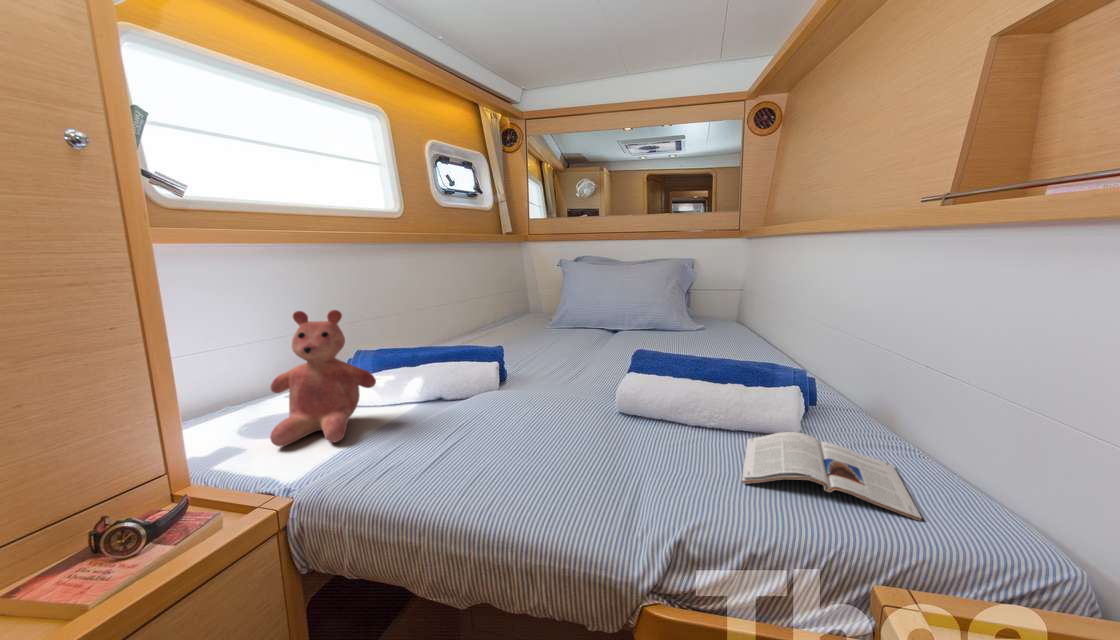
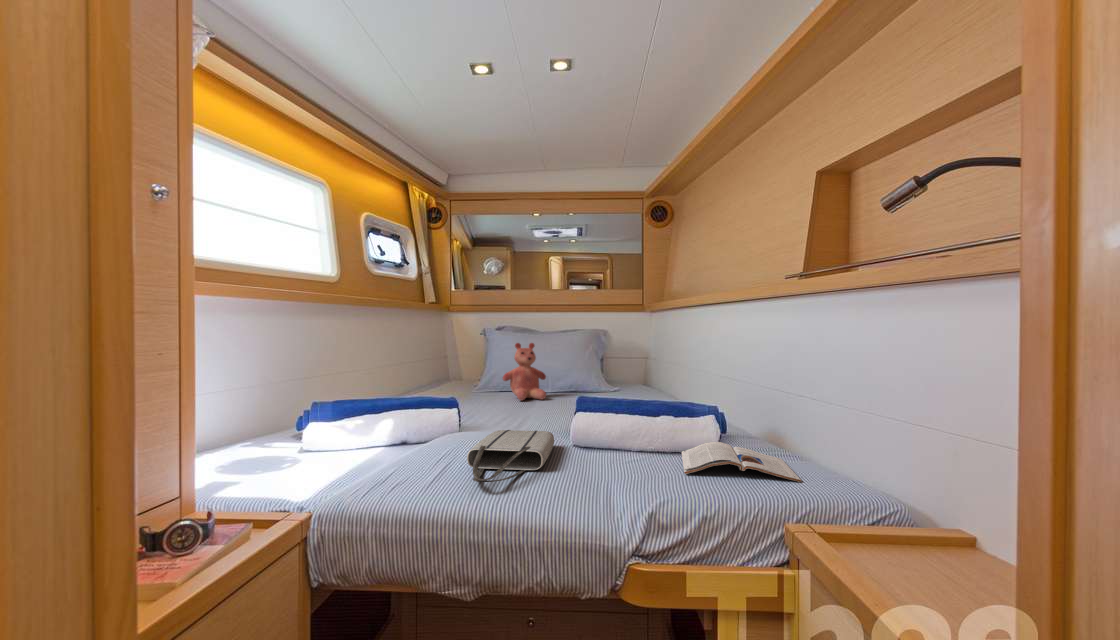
teddy bear: present [270,310,376,446] -> present [503,343,546,401]
tote bag: none [468,392,593,480] -> present [467,430,554,482]

